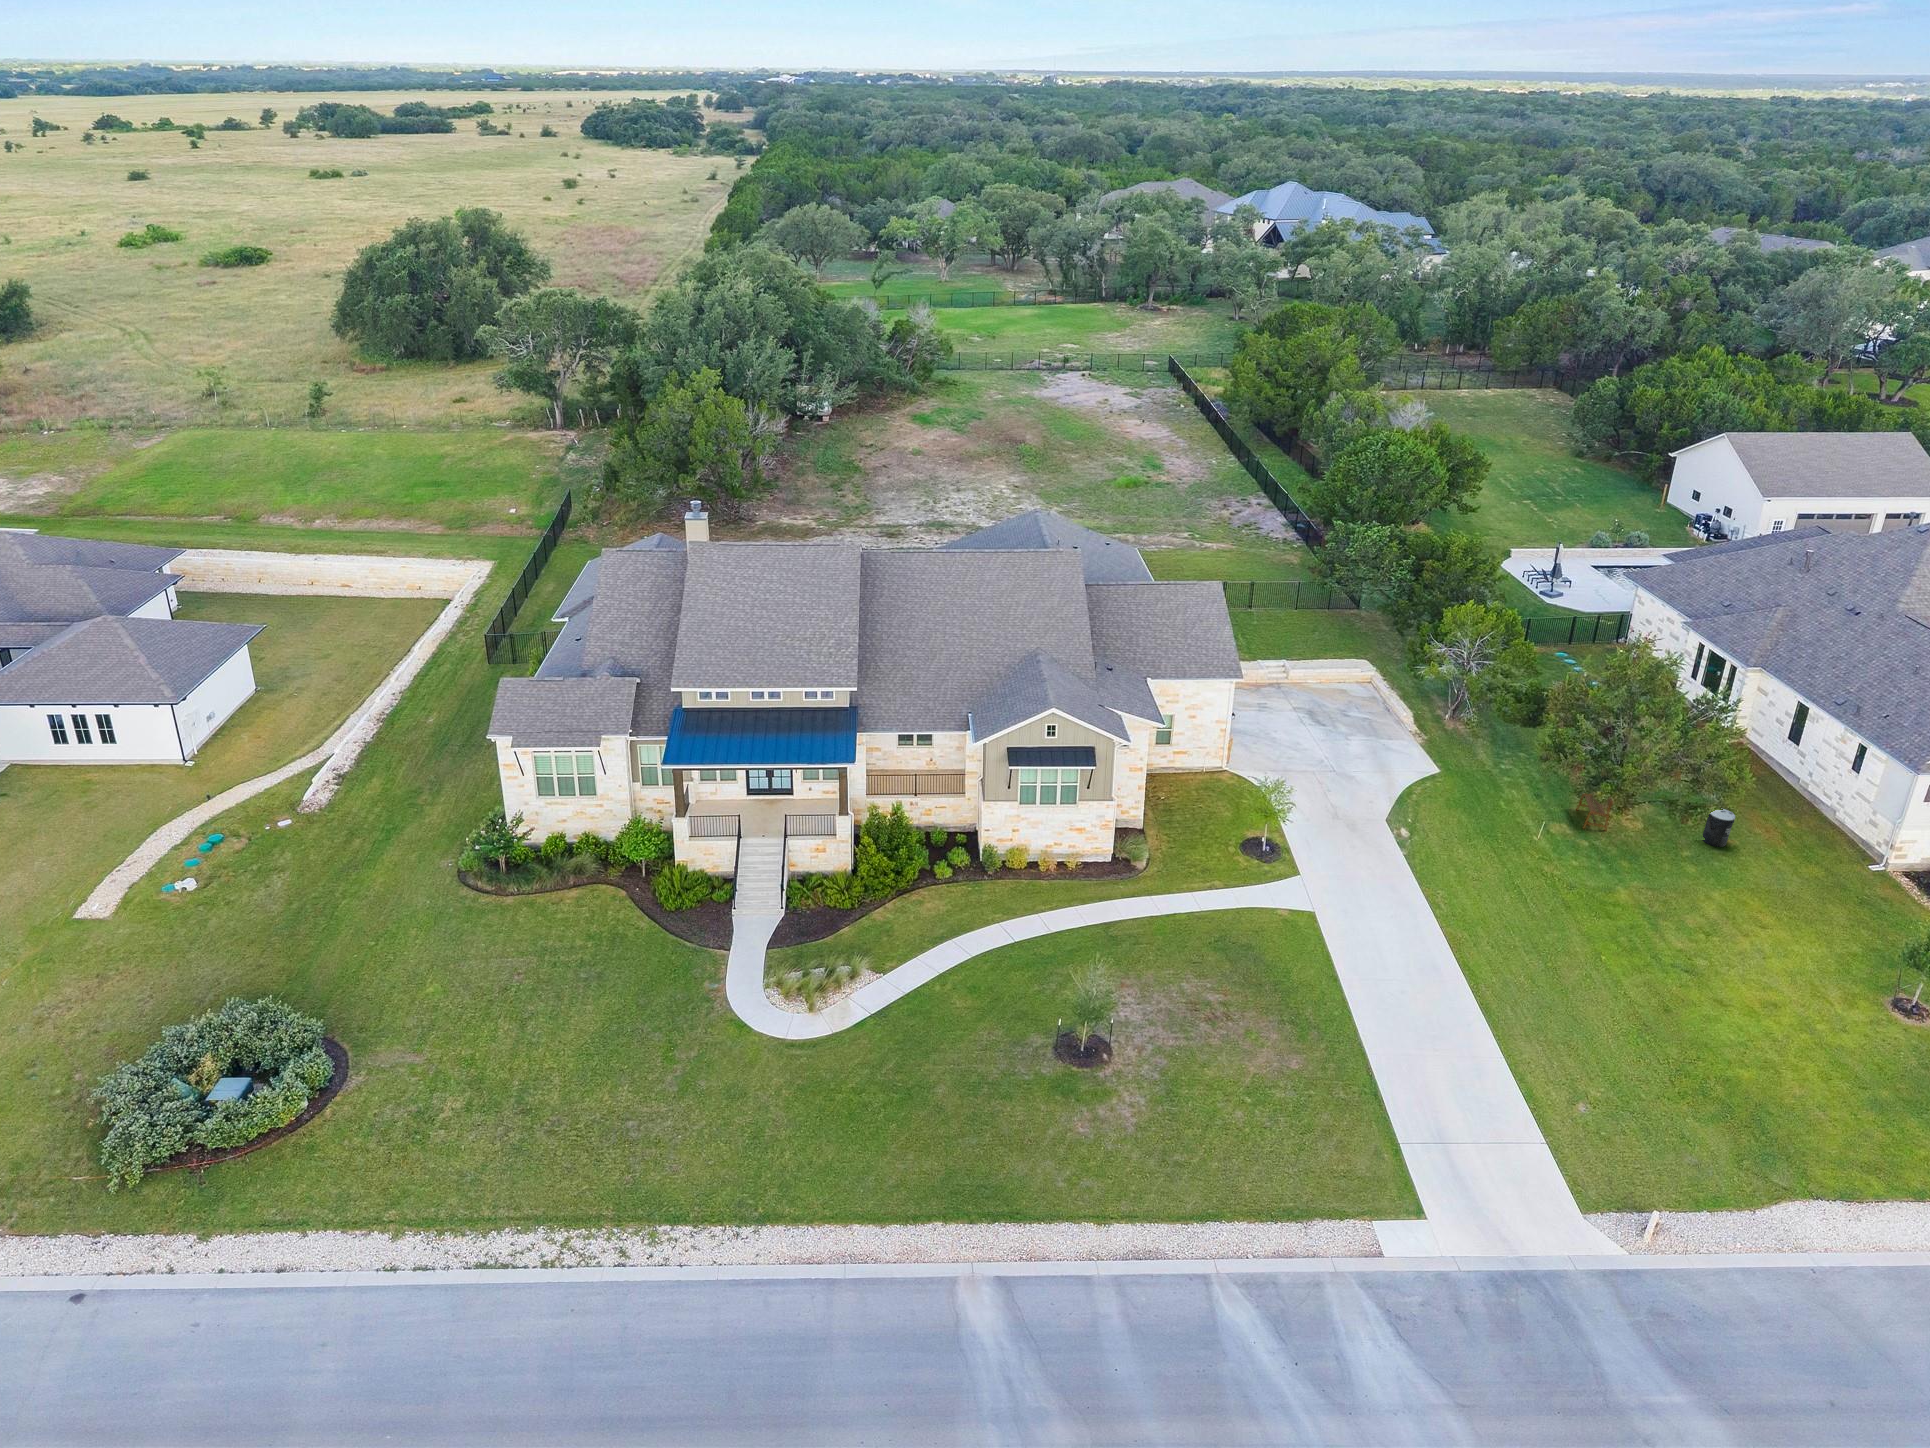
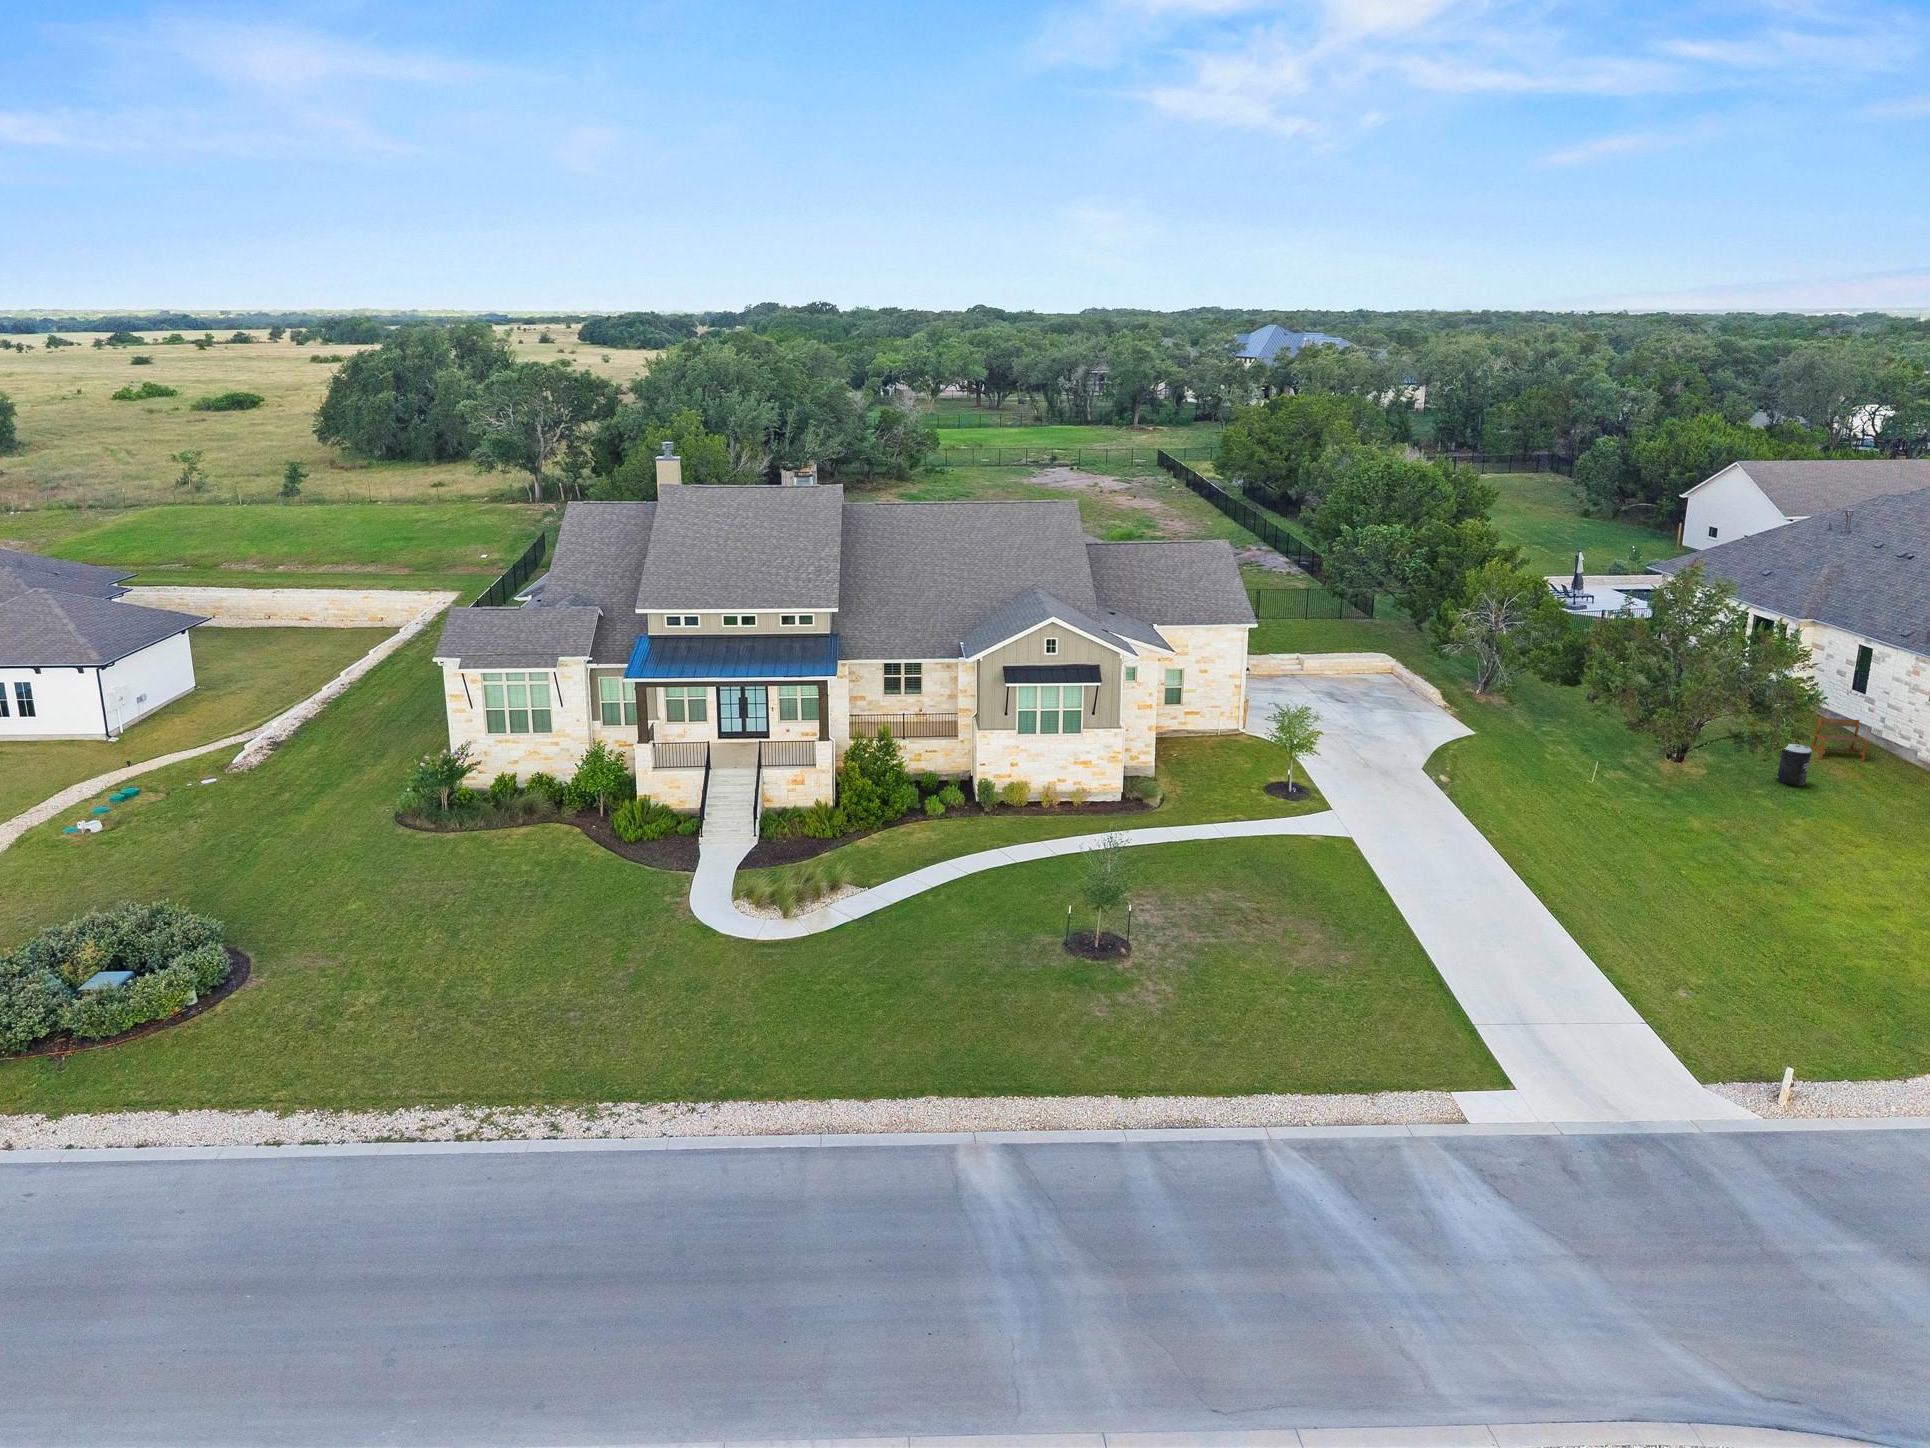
bench: present [1577,794,1613,830] -> present [1811,718,1868,762]

